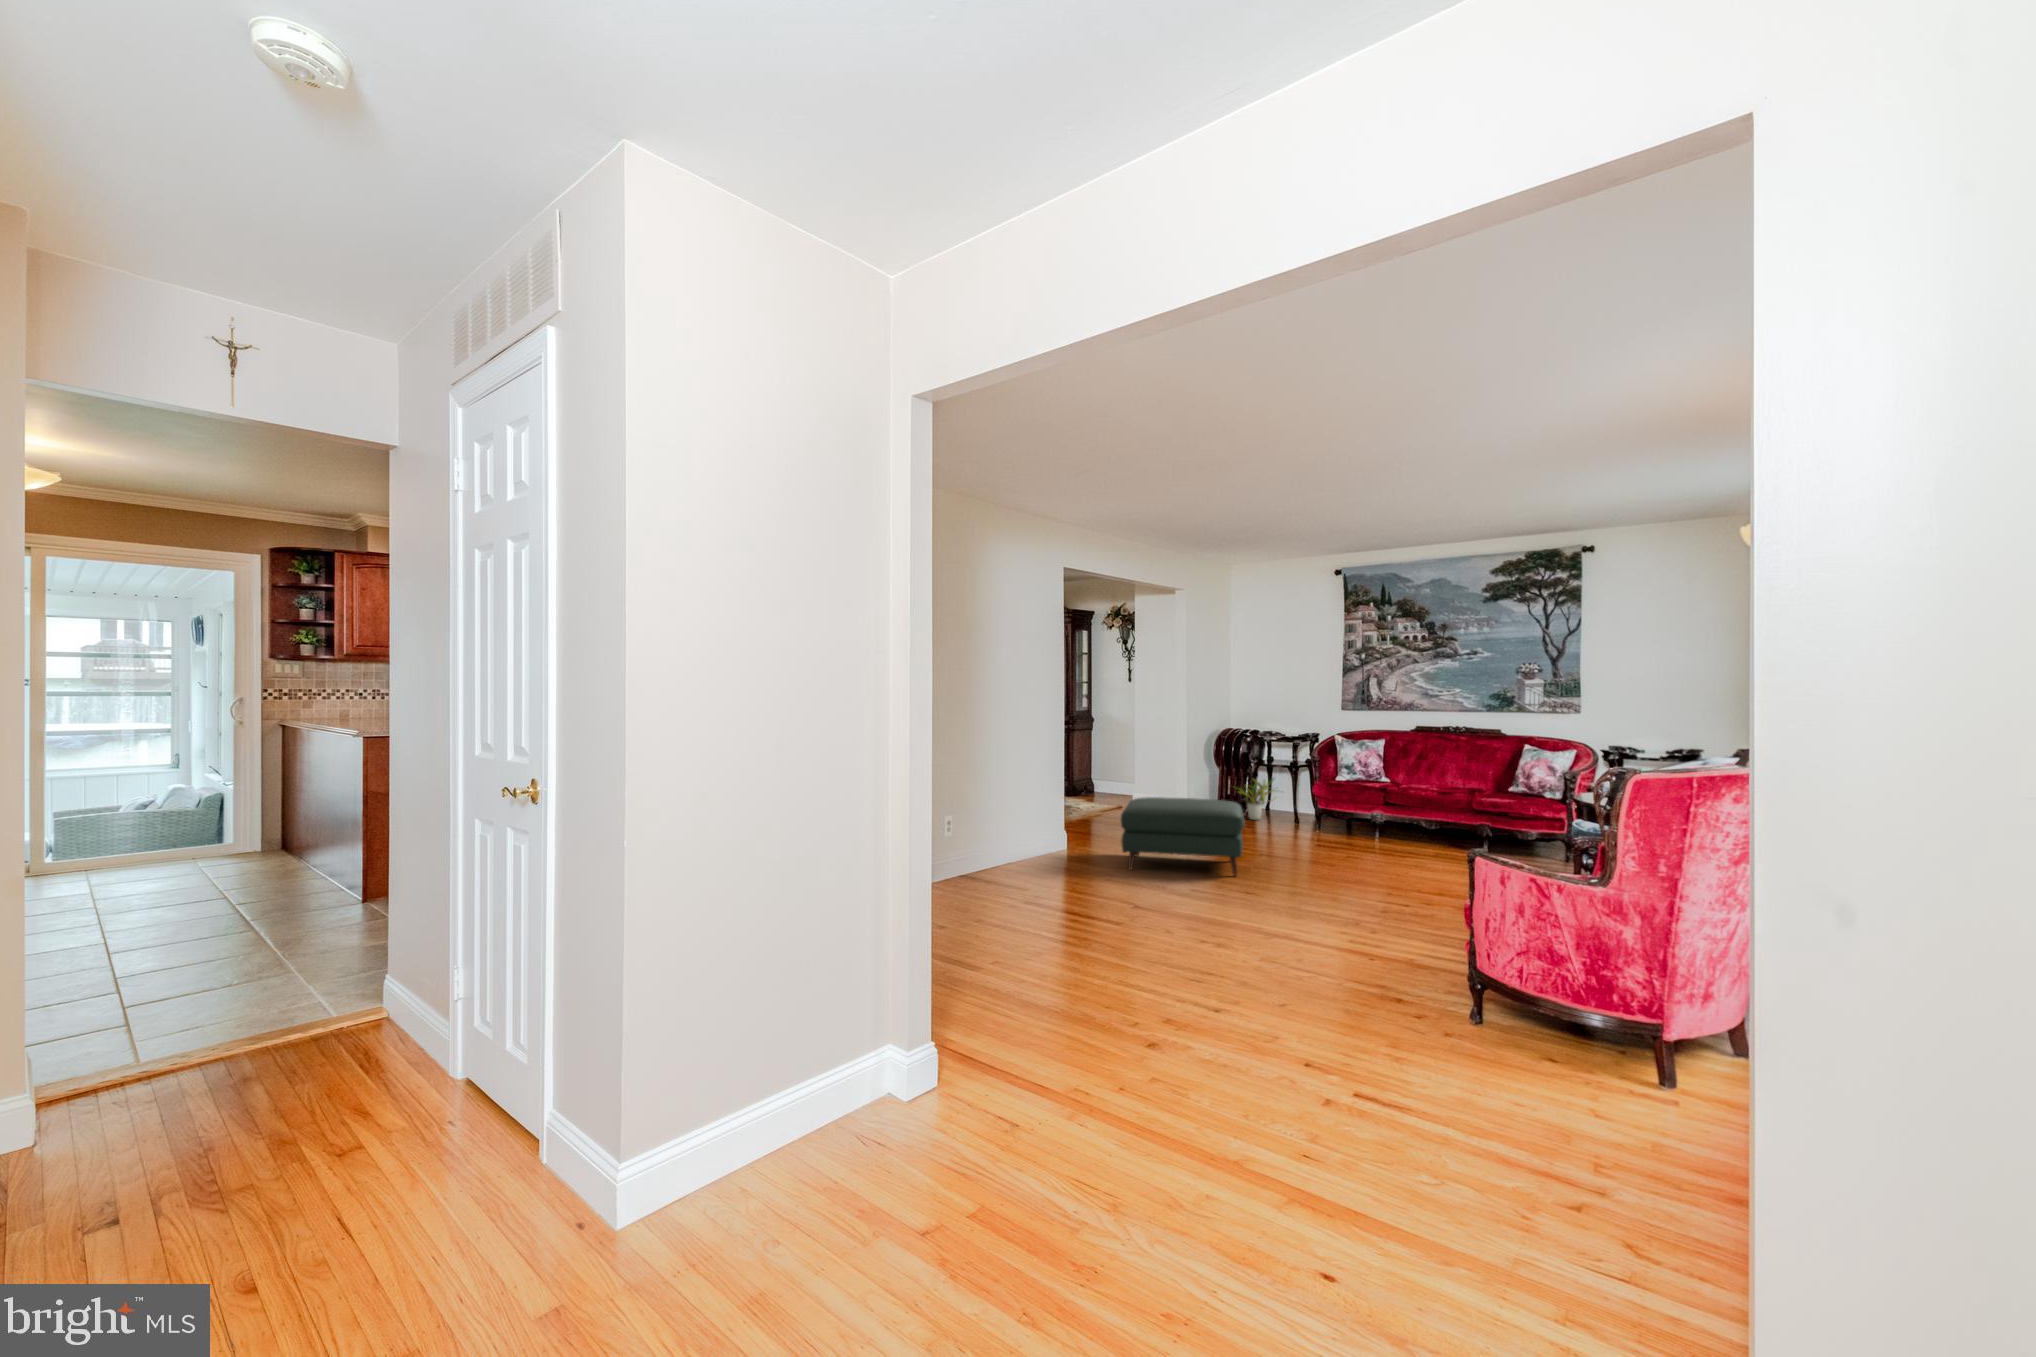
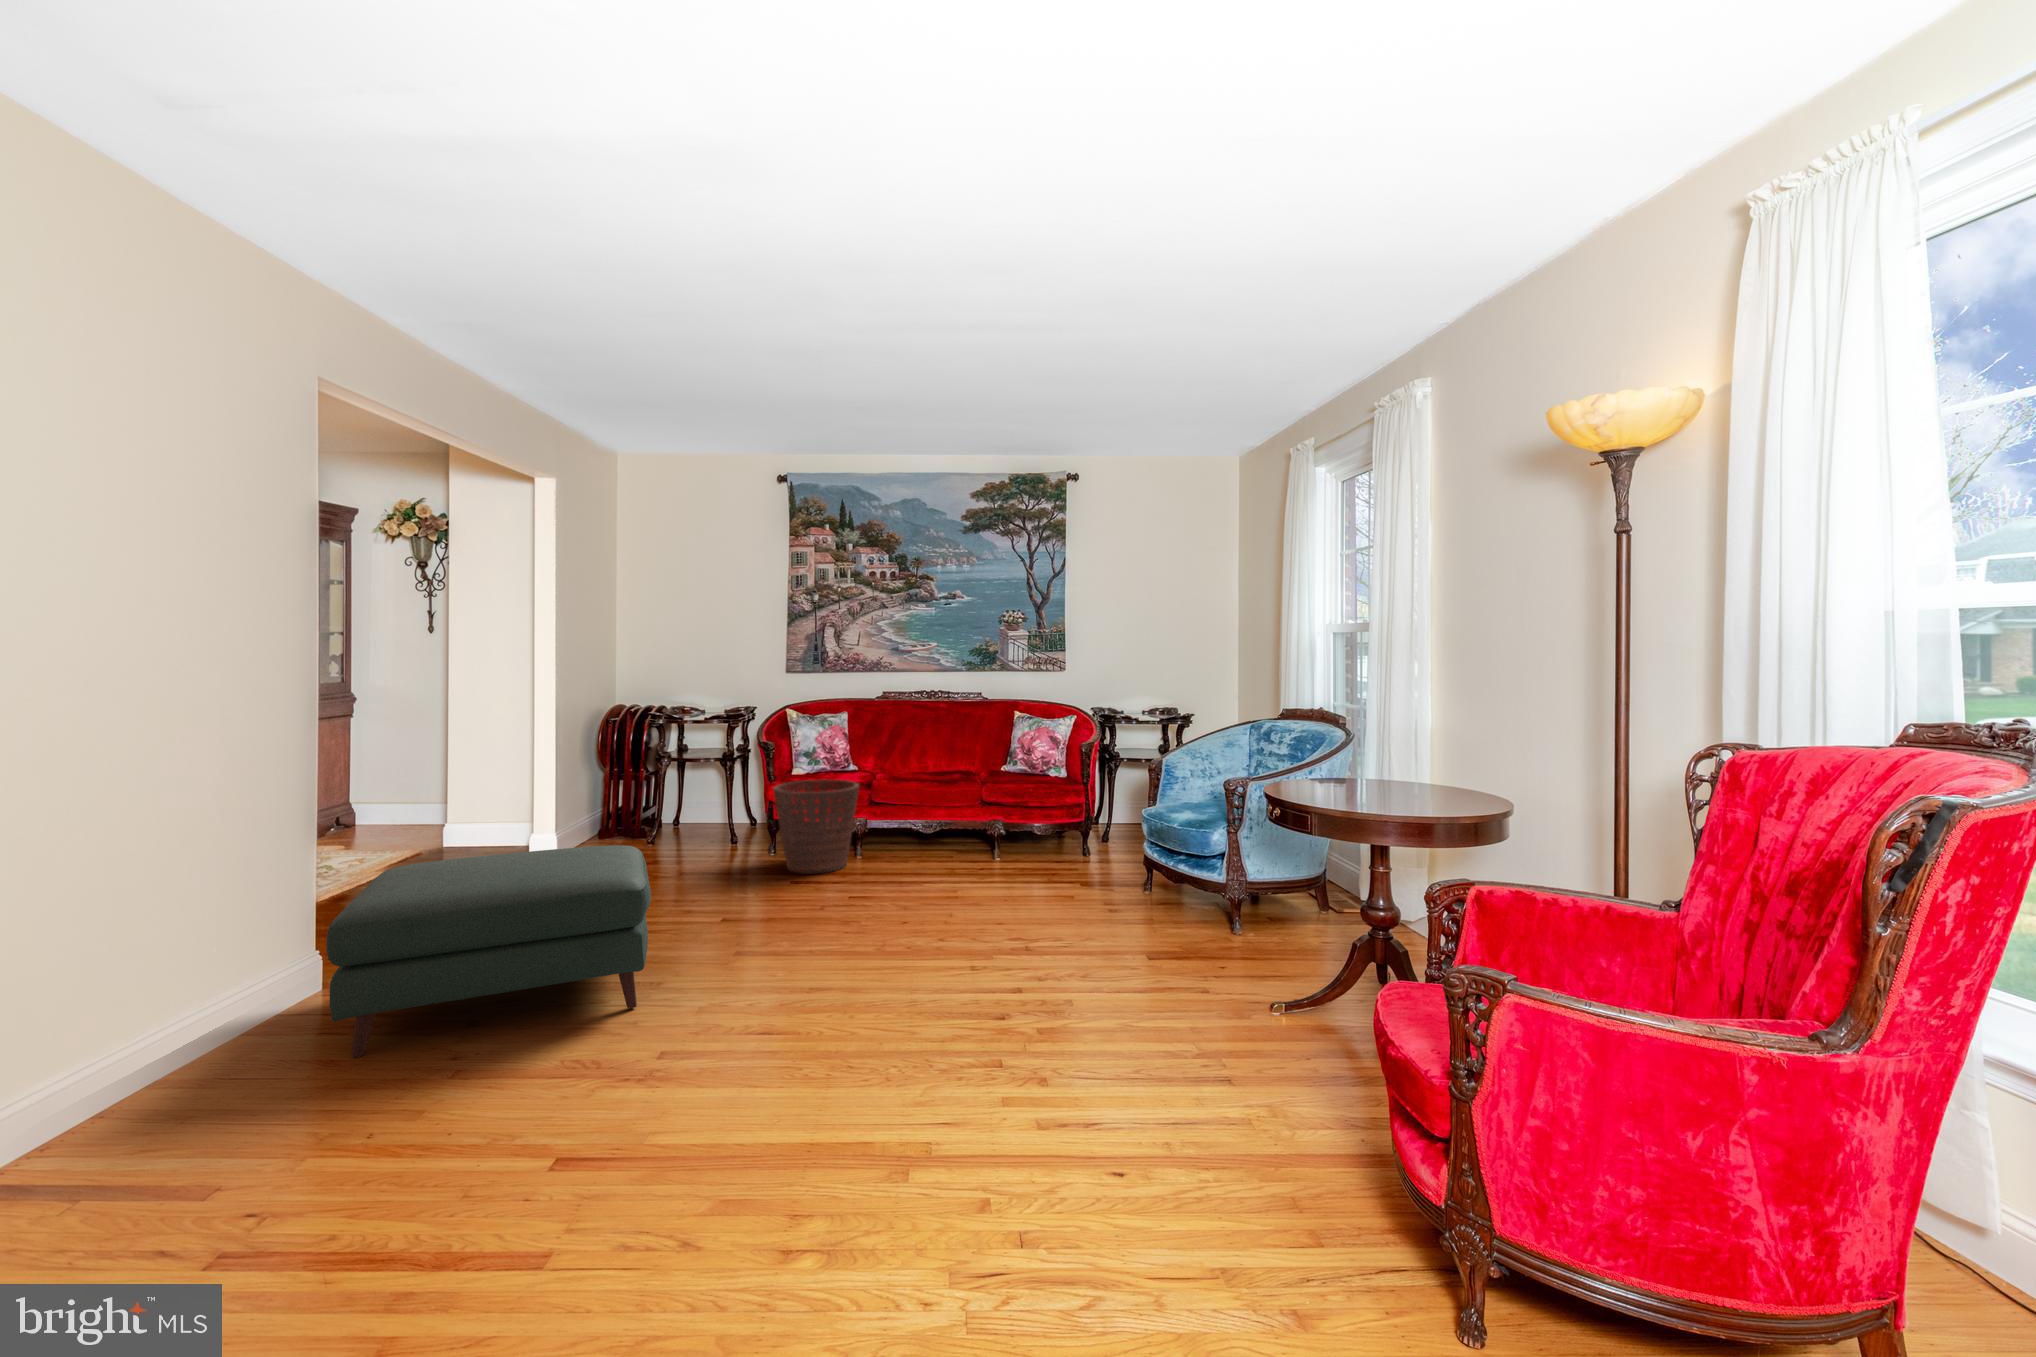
potted plant: present [1238,779,1274,820] -> none [619,774,705,844]
basket: none [1323,785,1384,846] -> present [773,780,859,874]

